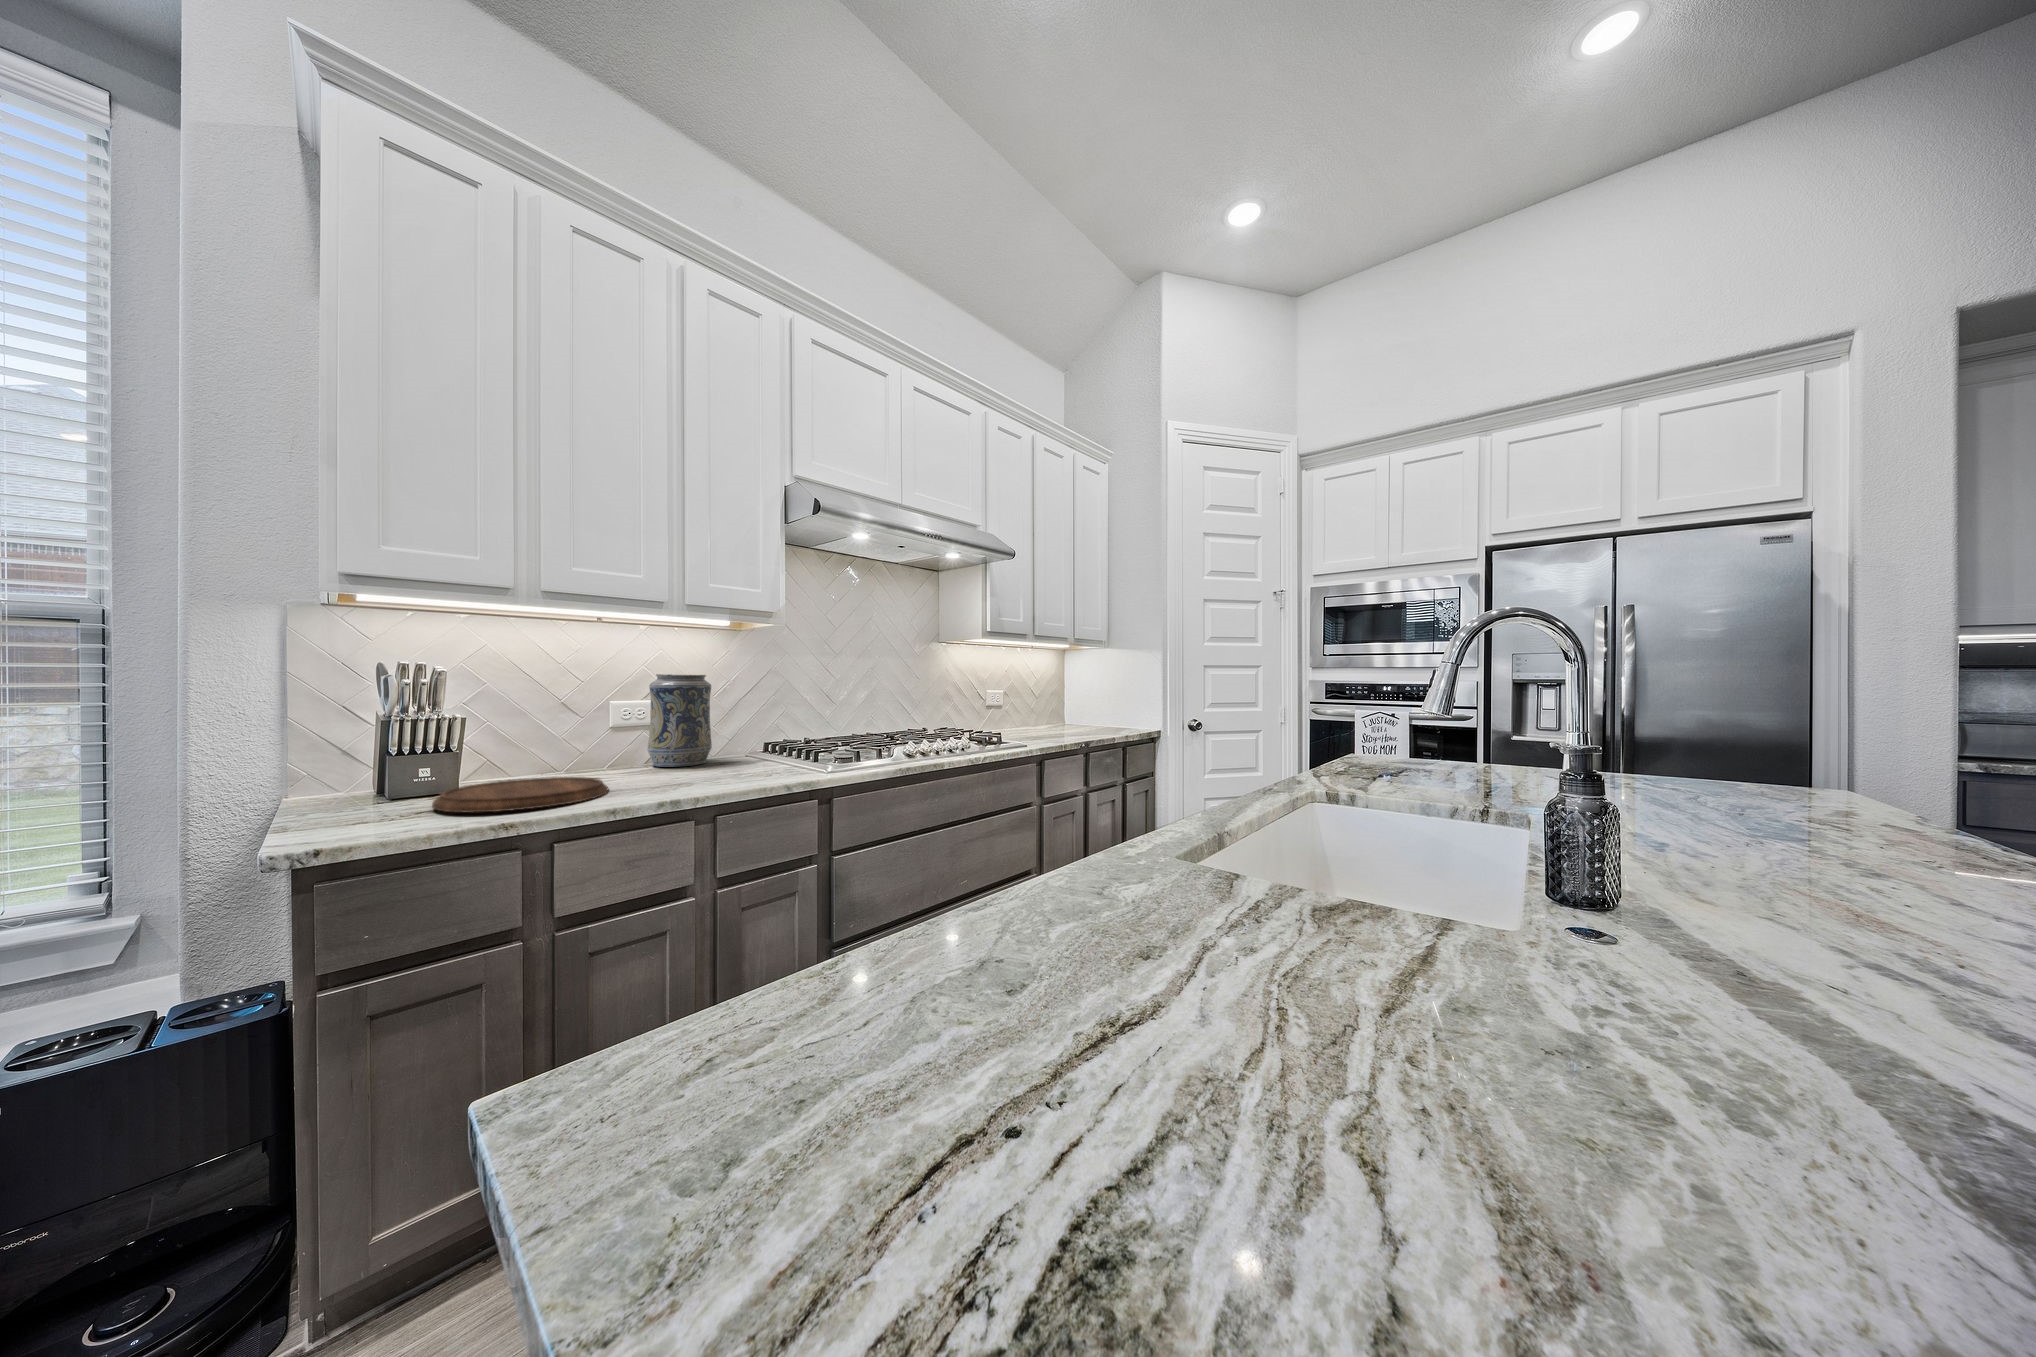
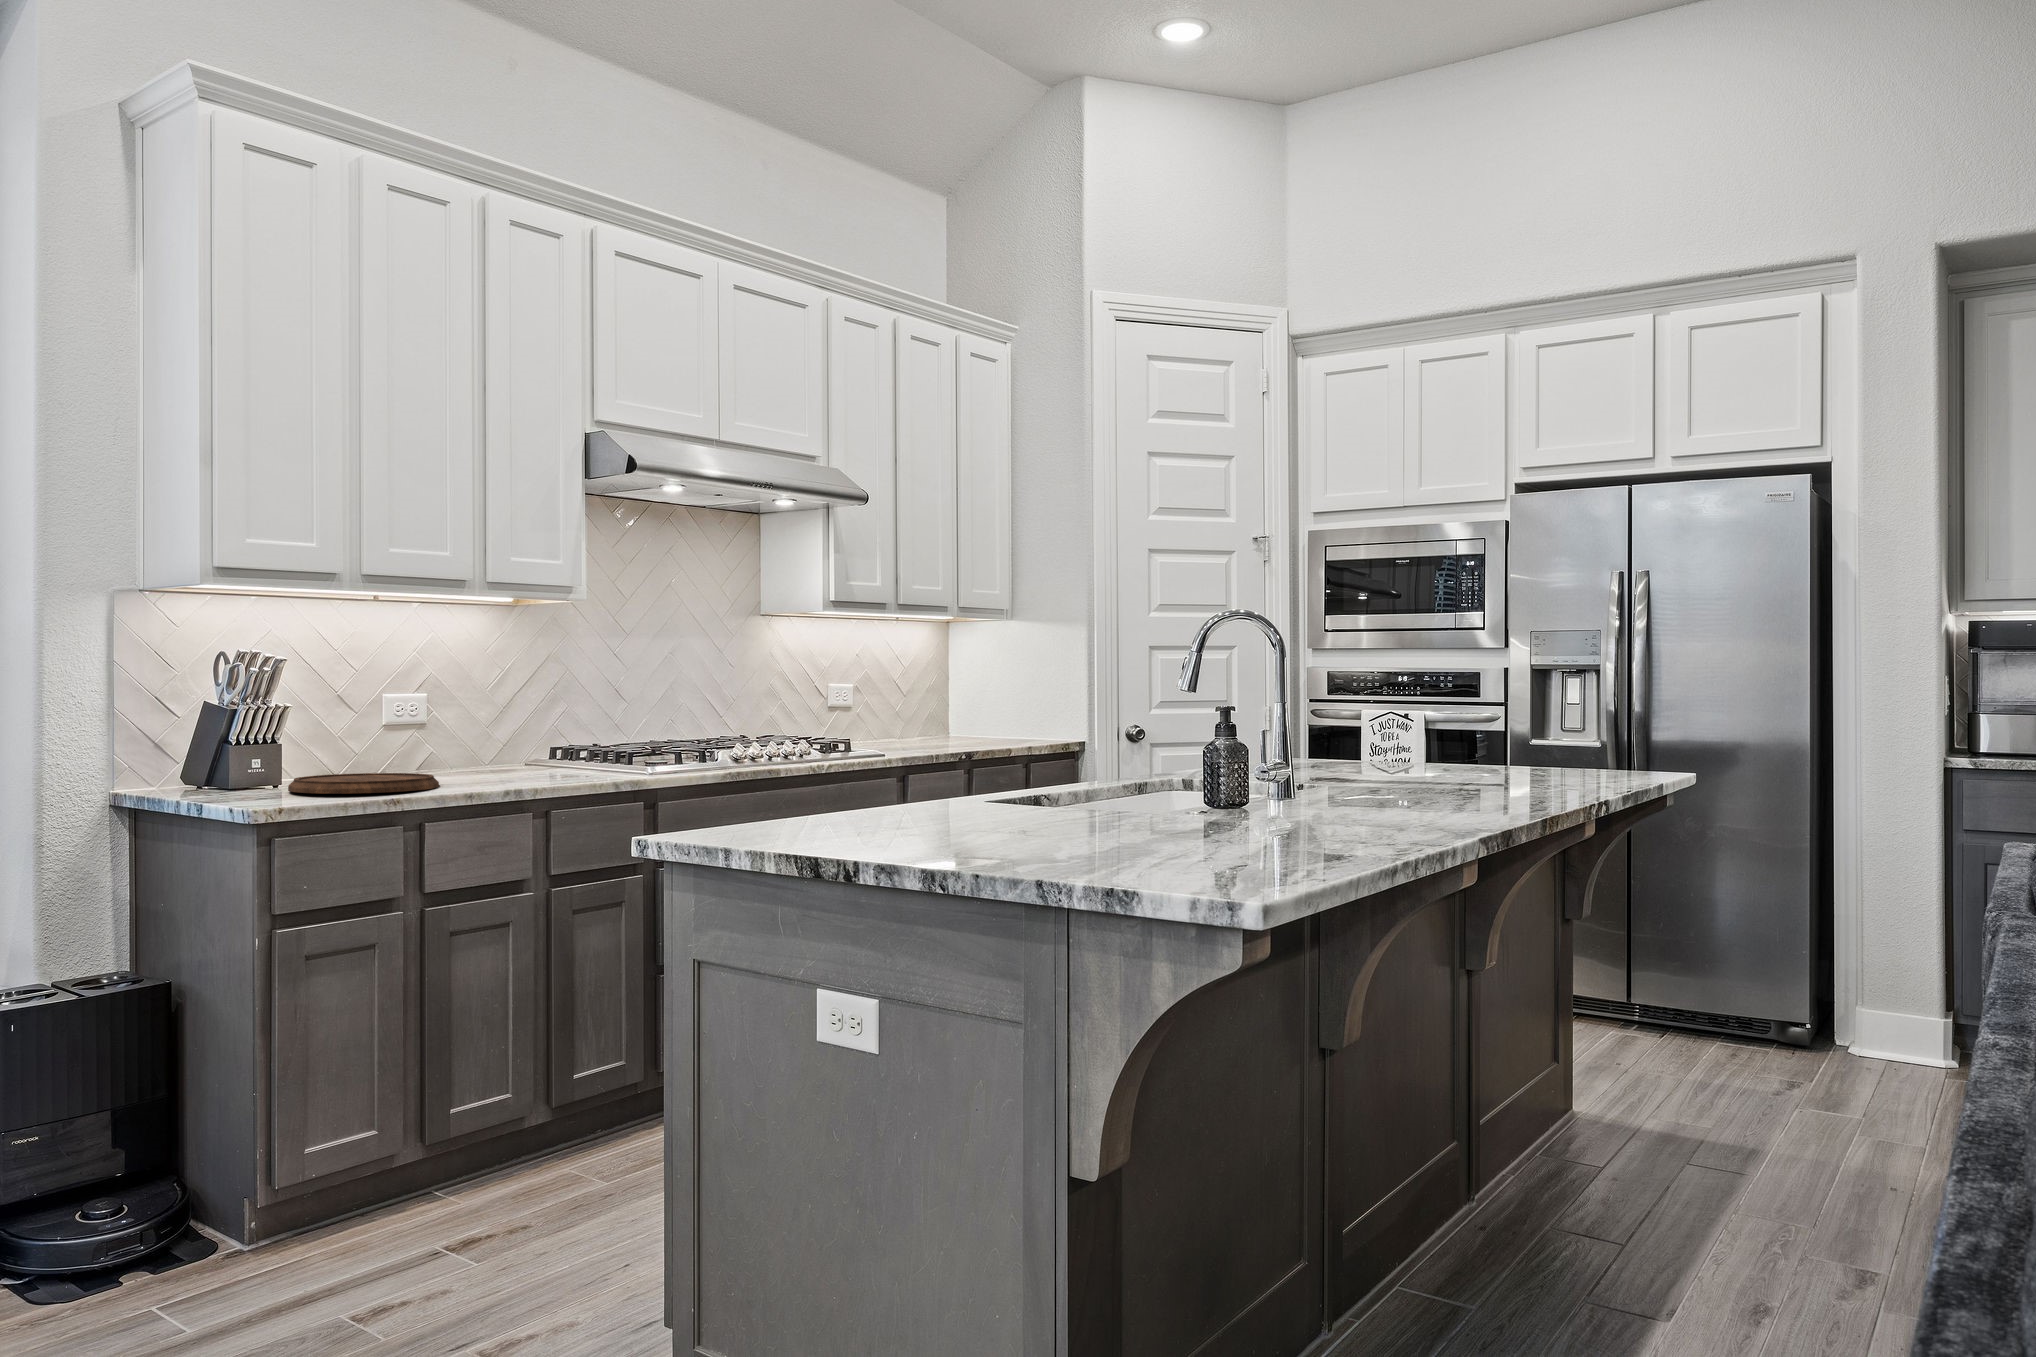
decorative vase: present [648,674,712,767] -> none [436,662,506,769]

